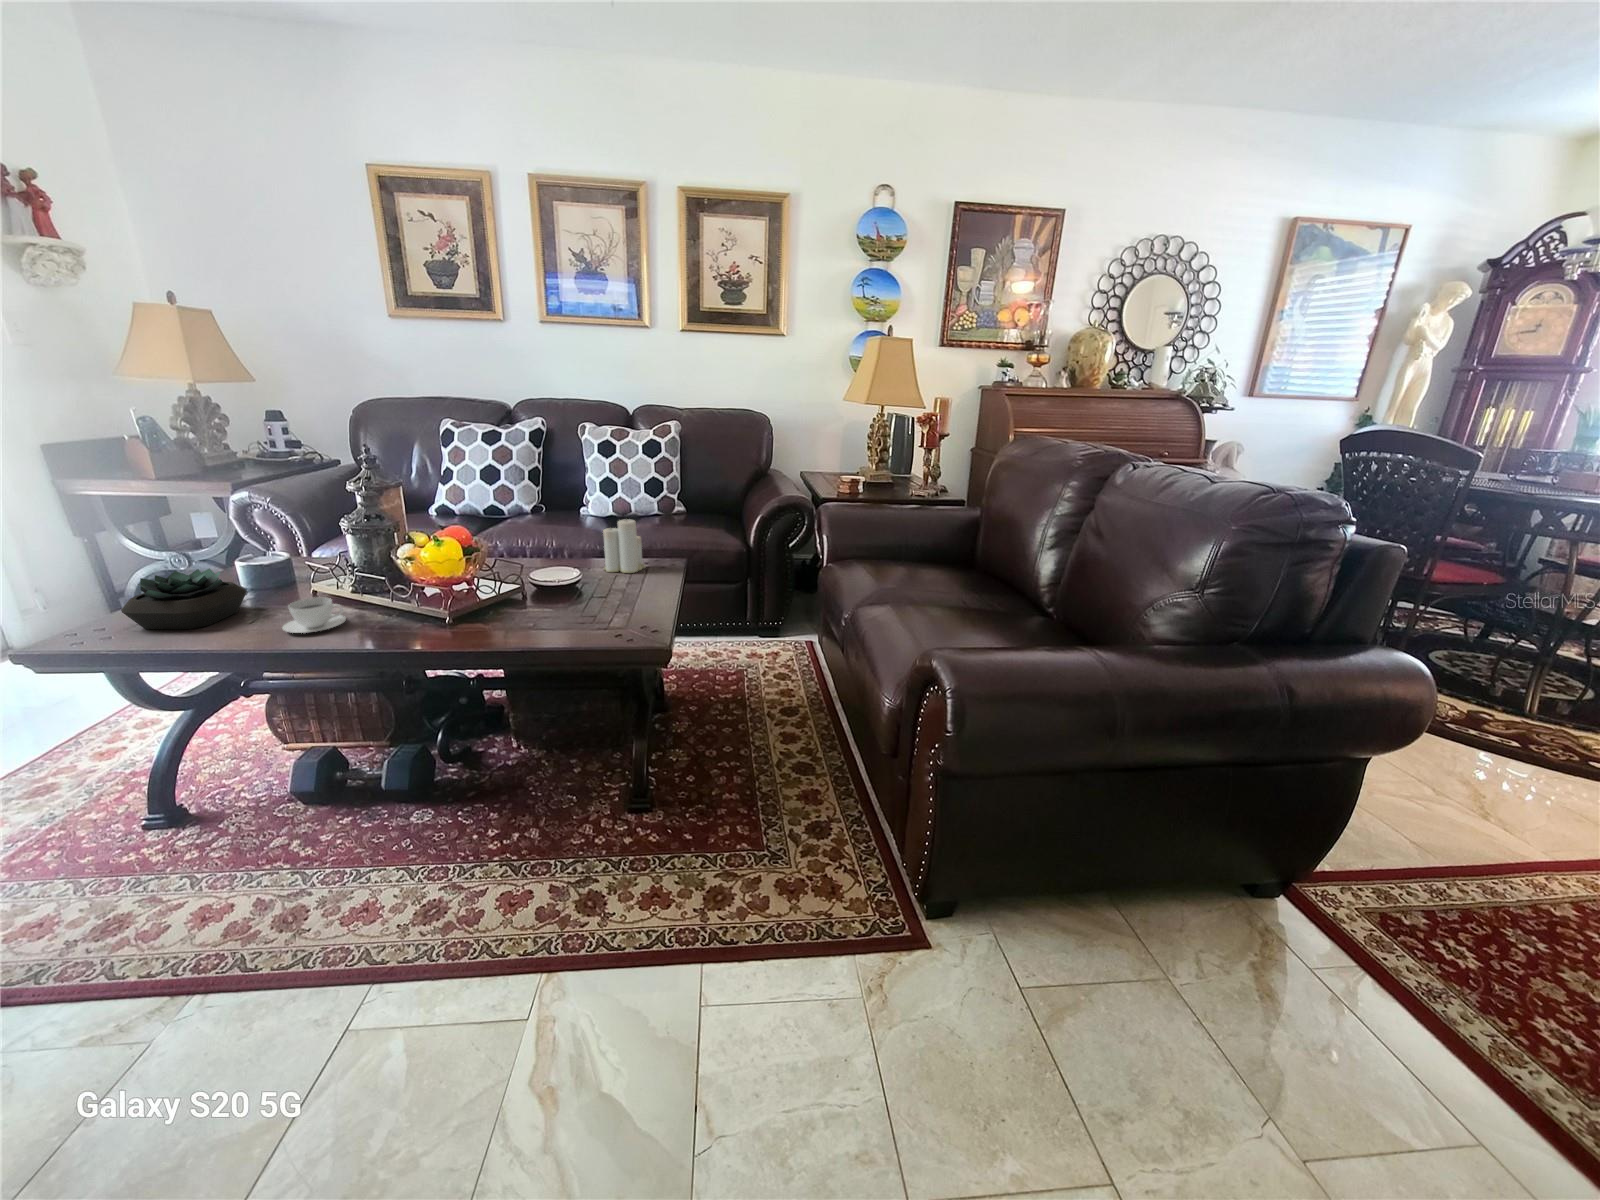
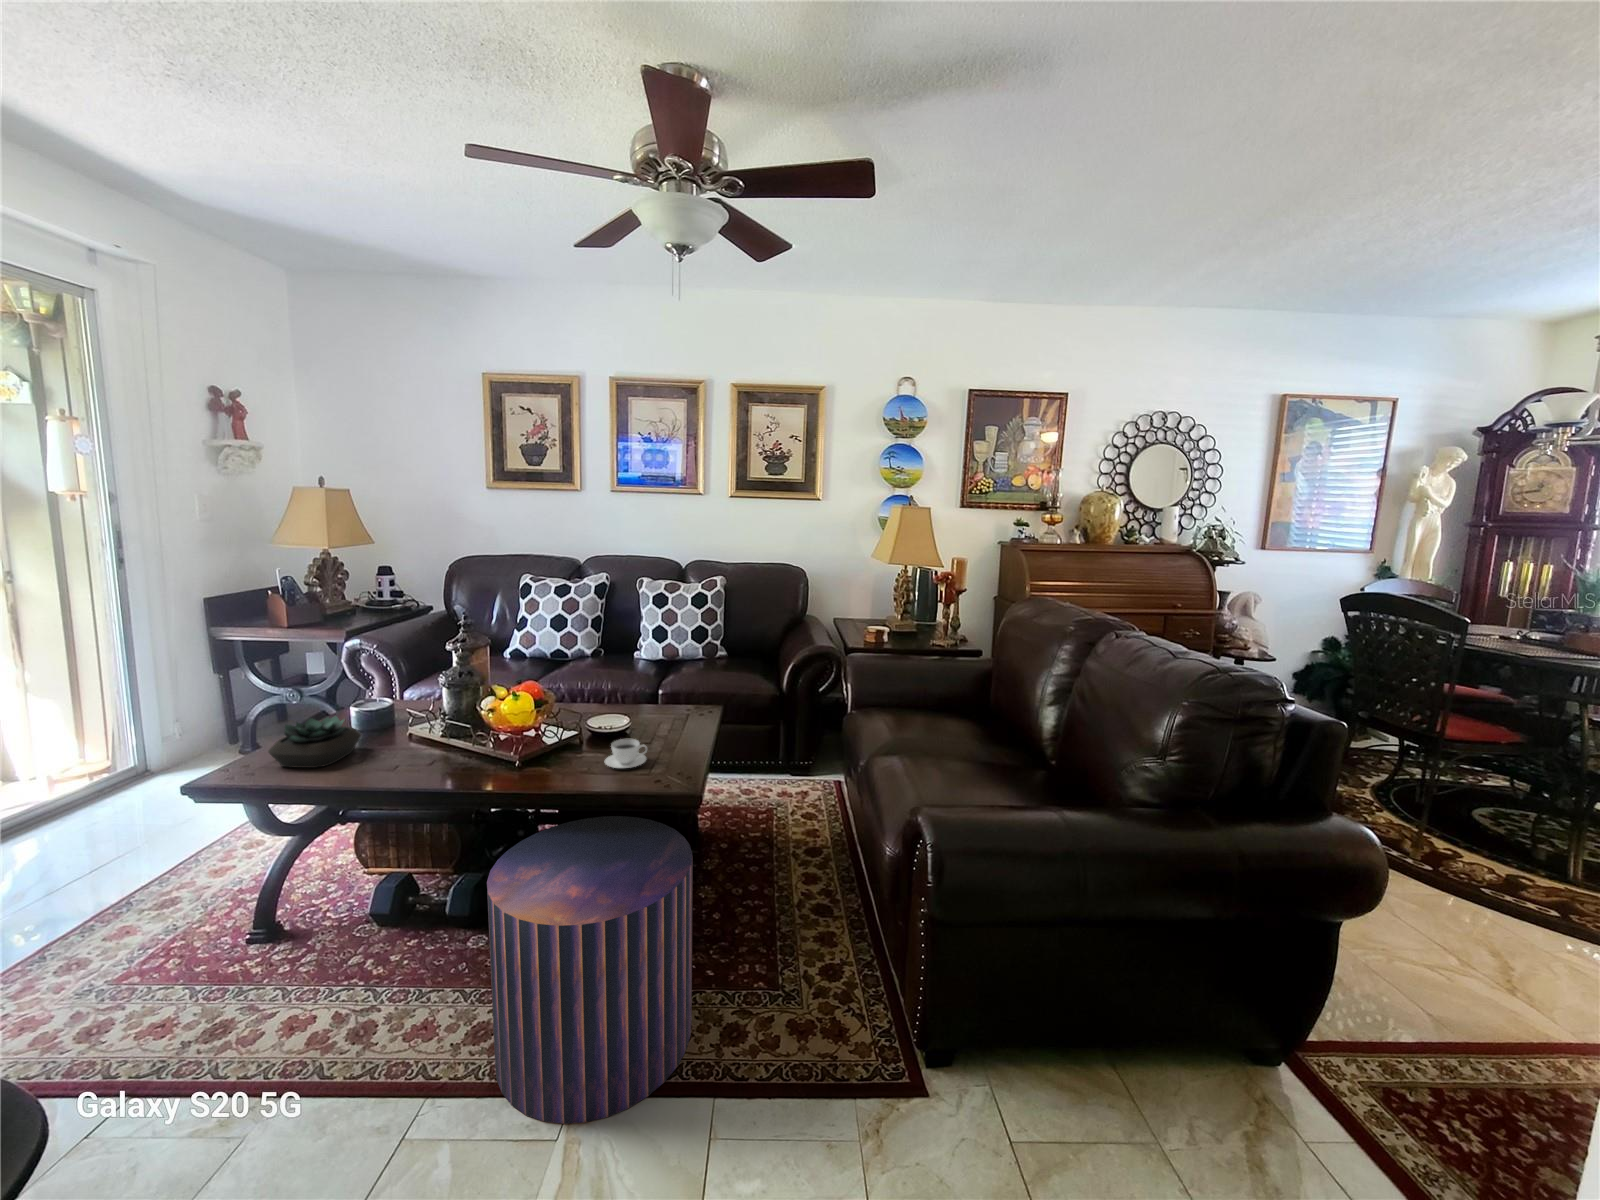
candle: present [603,519,645,573] -> none [650,669,686,719]
teacup: present [283,597,346,633] -> present [605,739,647,768]
pouf: none [415,675,672,1001] -> present [487,816,692,1124]

